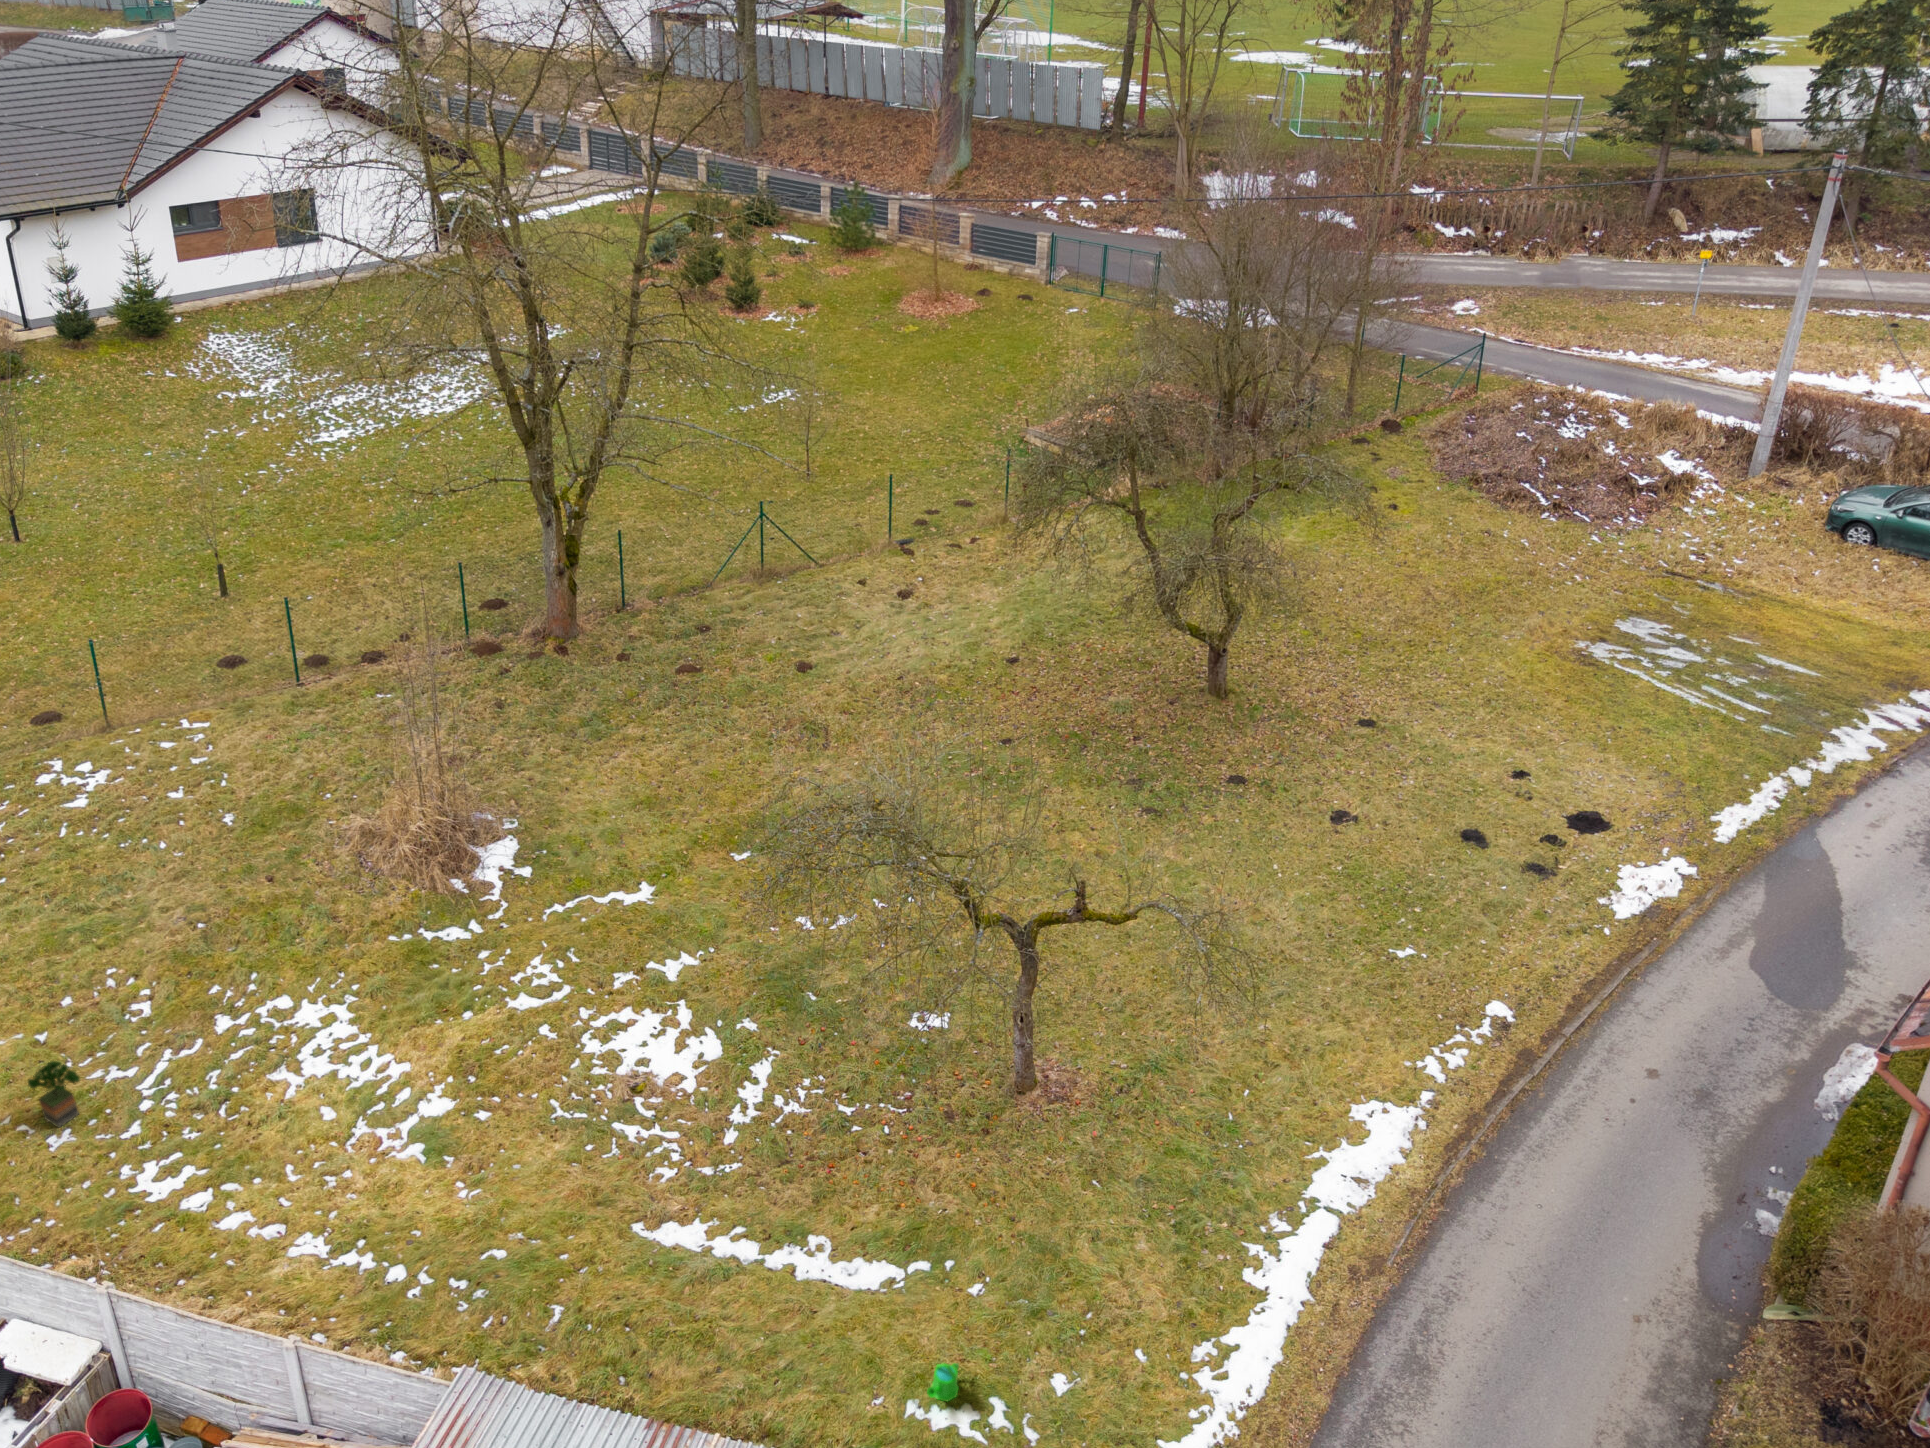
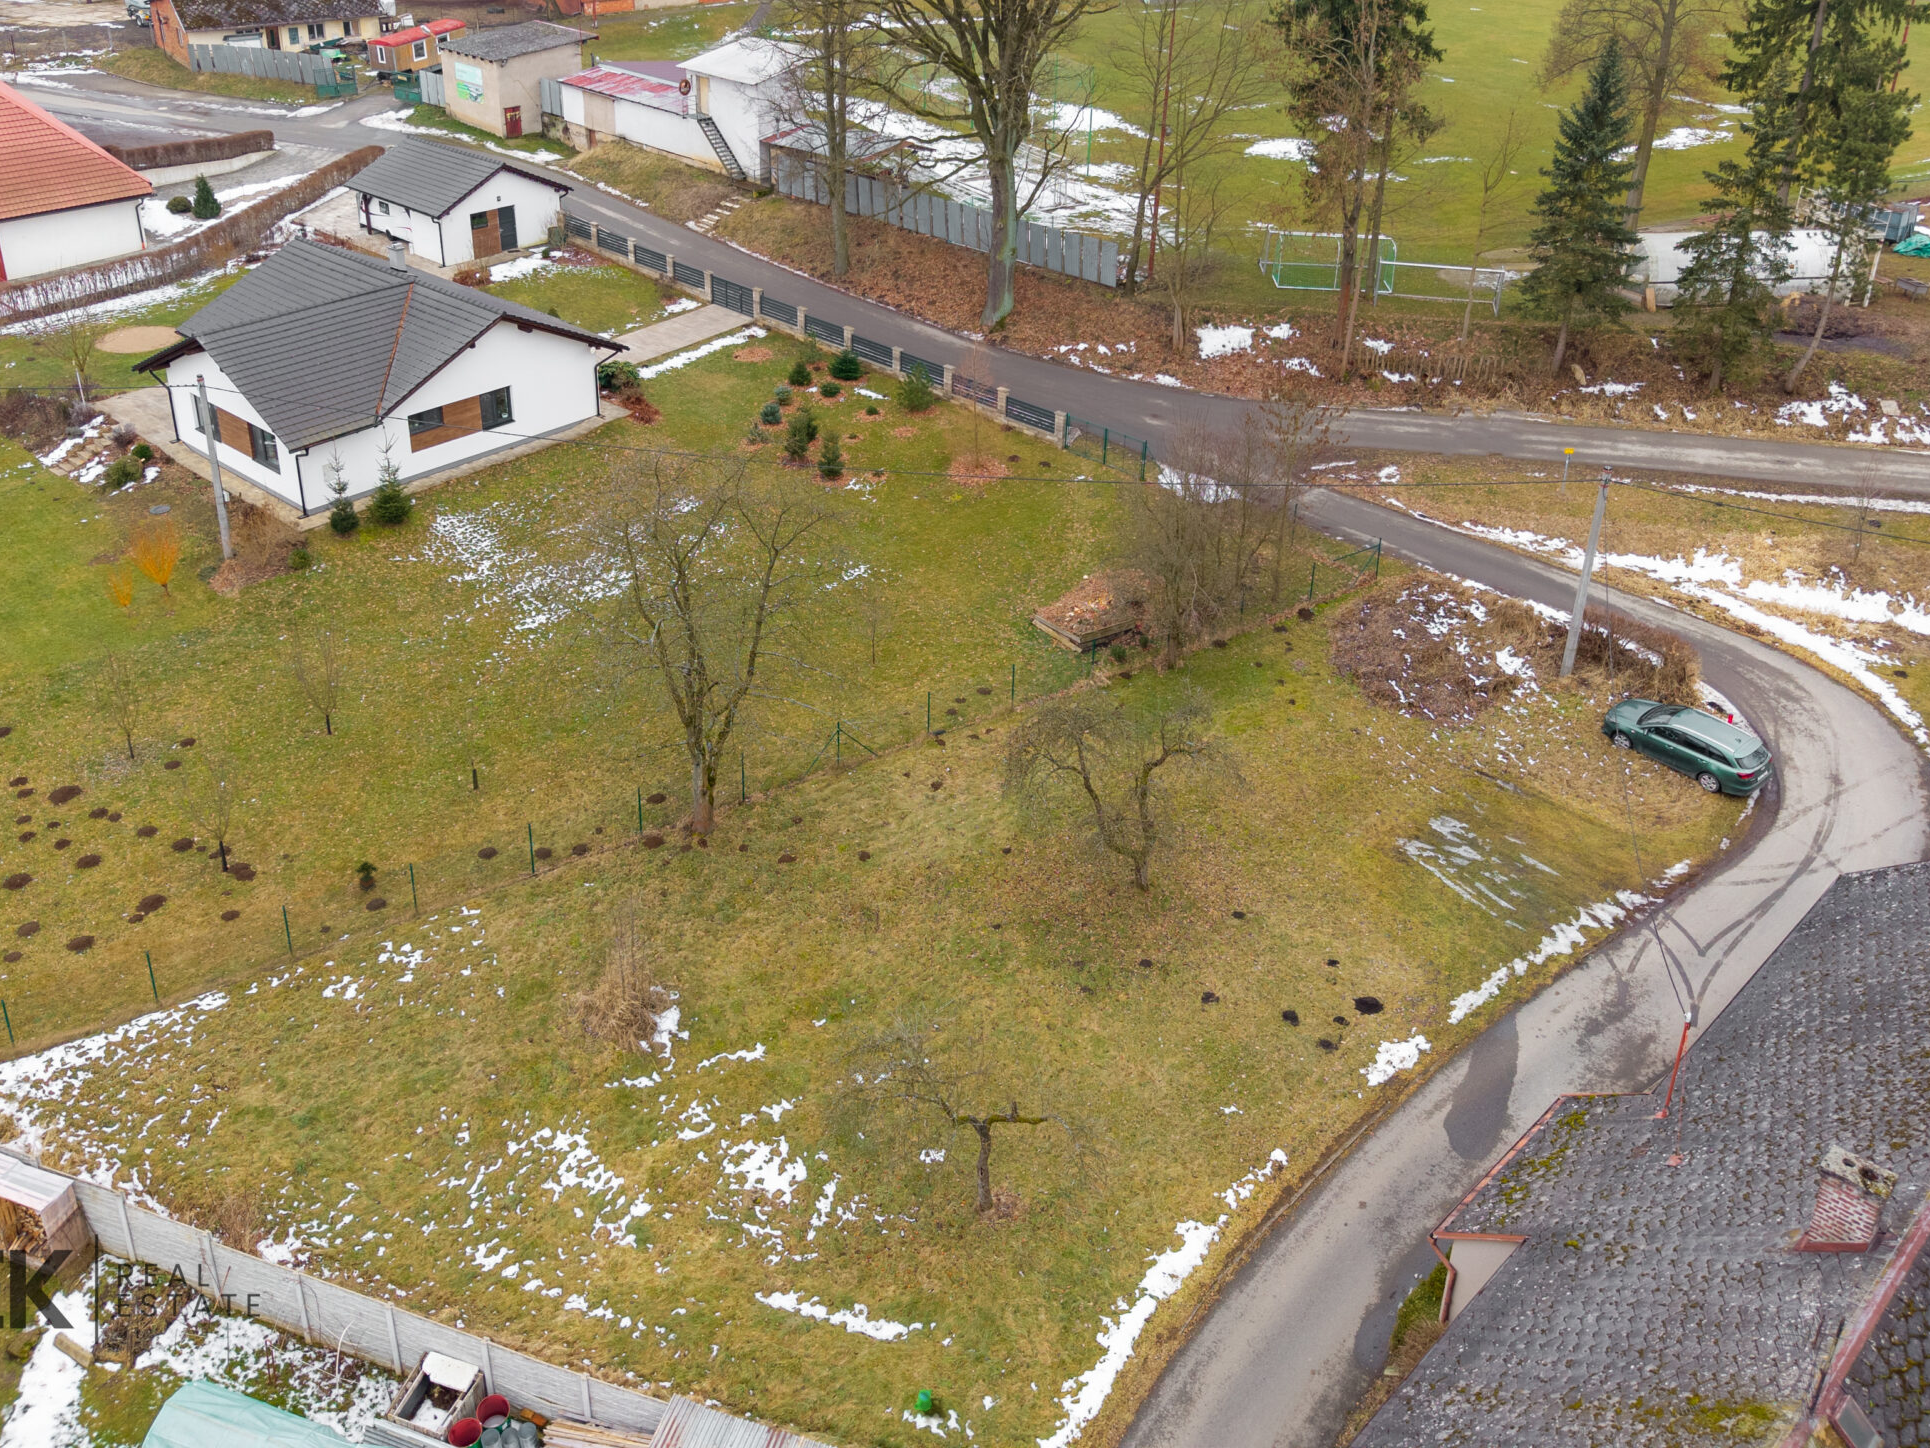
potted tree: present [28,1061,80,1127] -> present [355,862,378,891]

